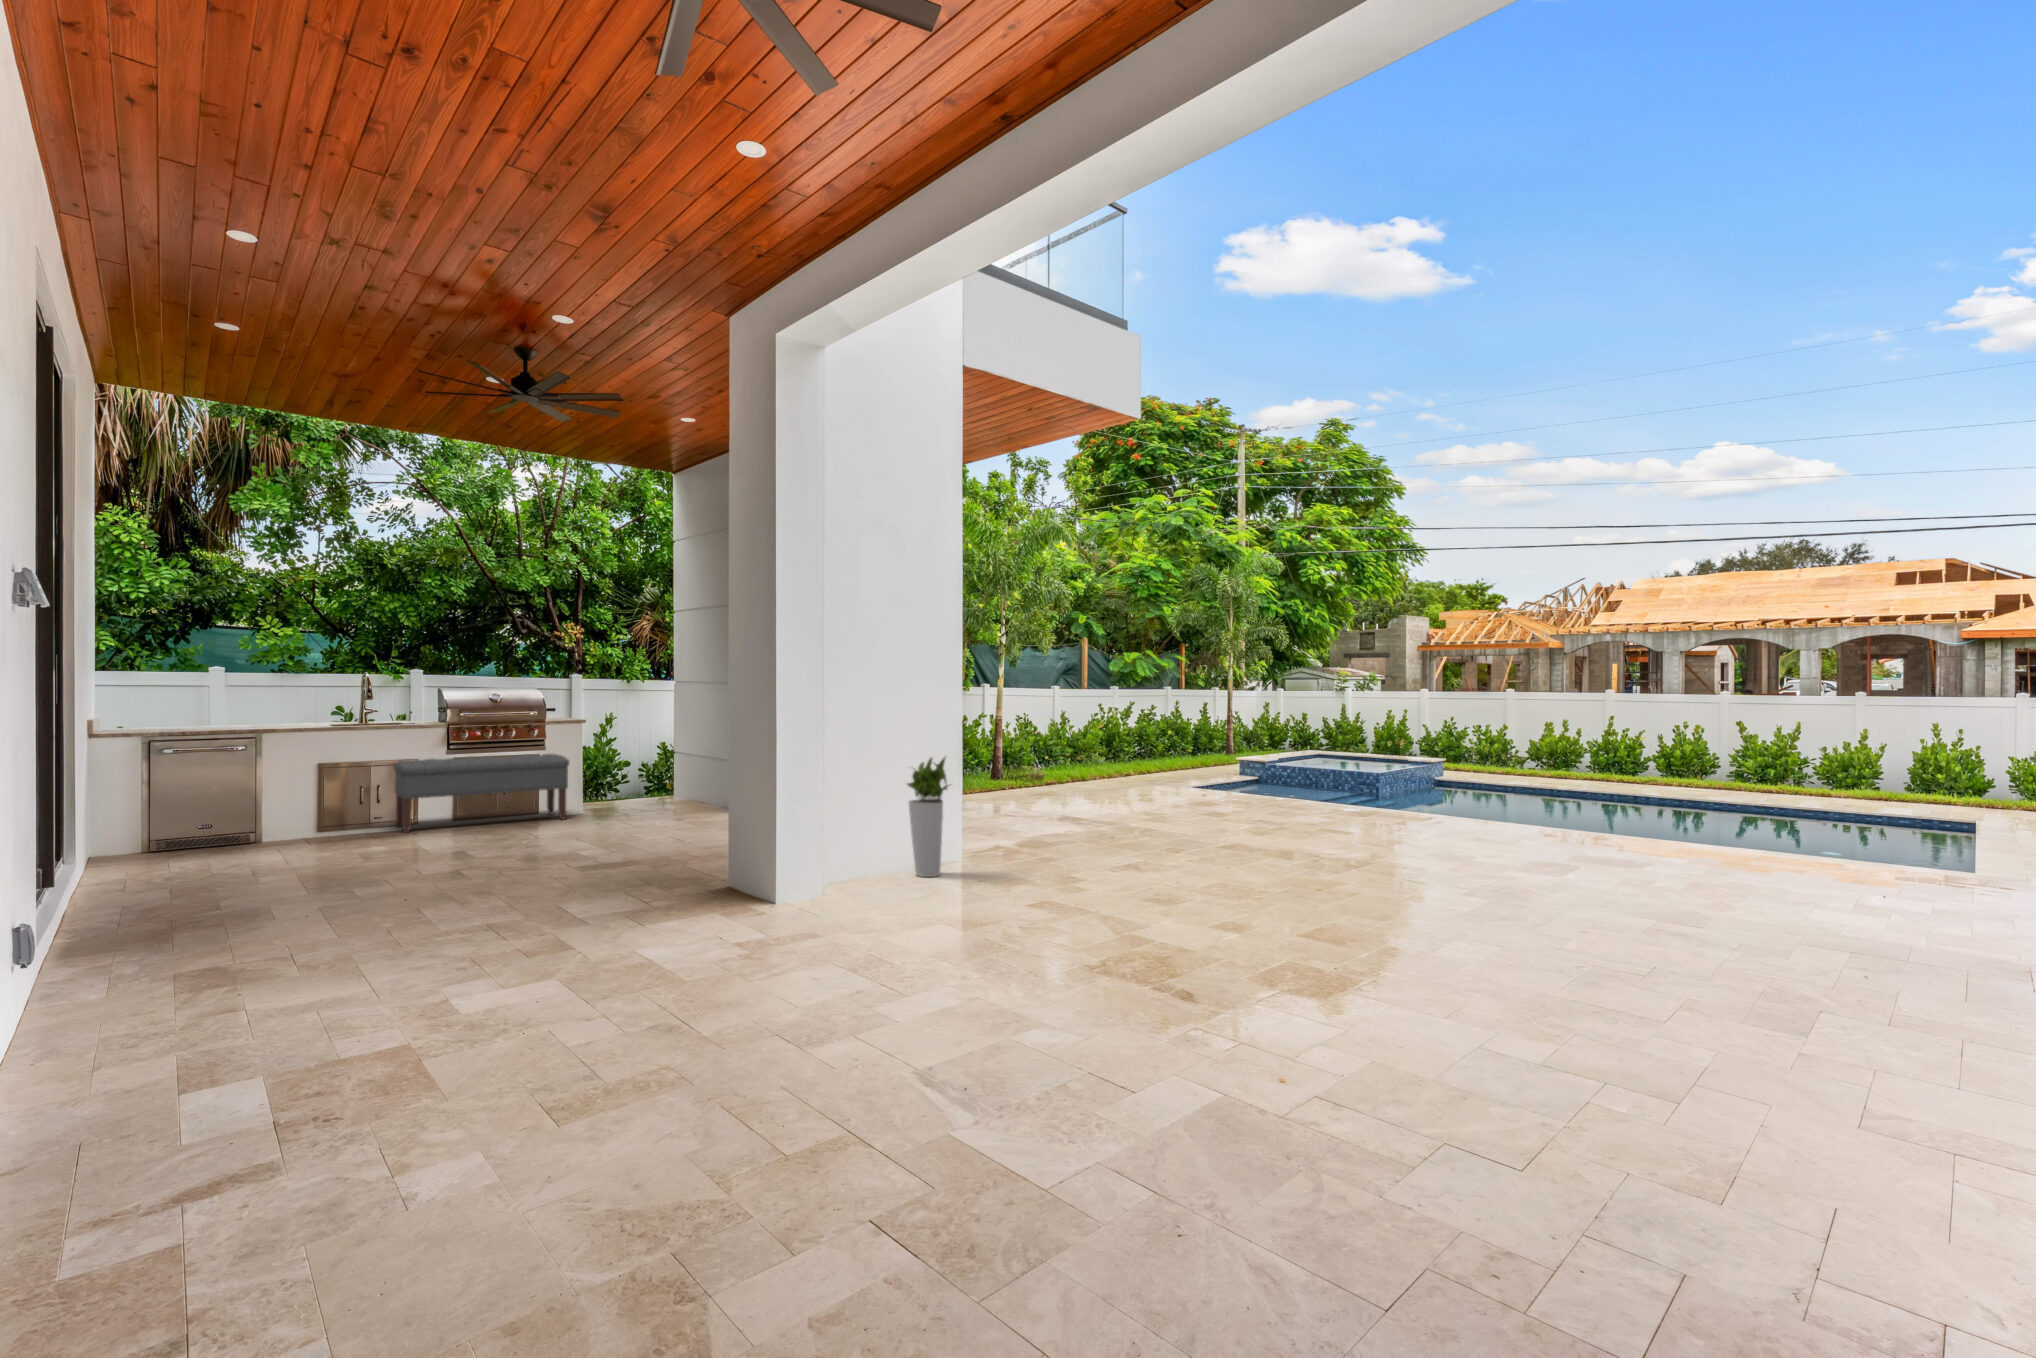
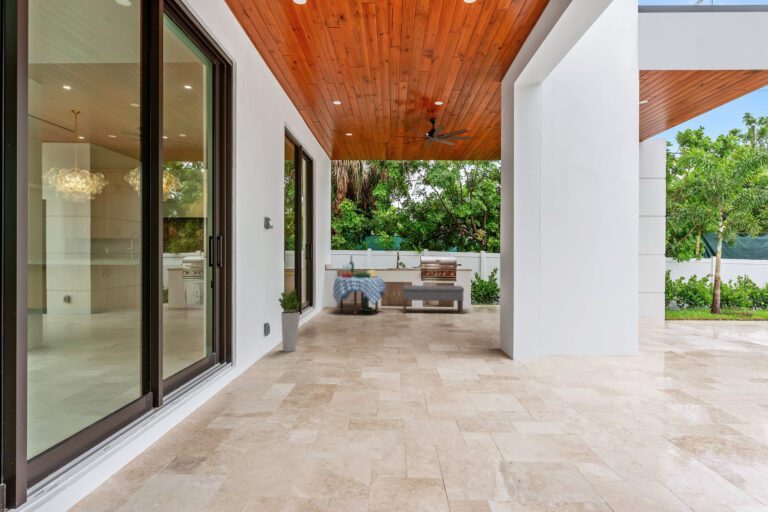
dining table: none [157,683,347,853] -> present [333,256,385,315]
planter: present [907,758,948,877] -> present [279,289,300,352]

